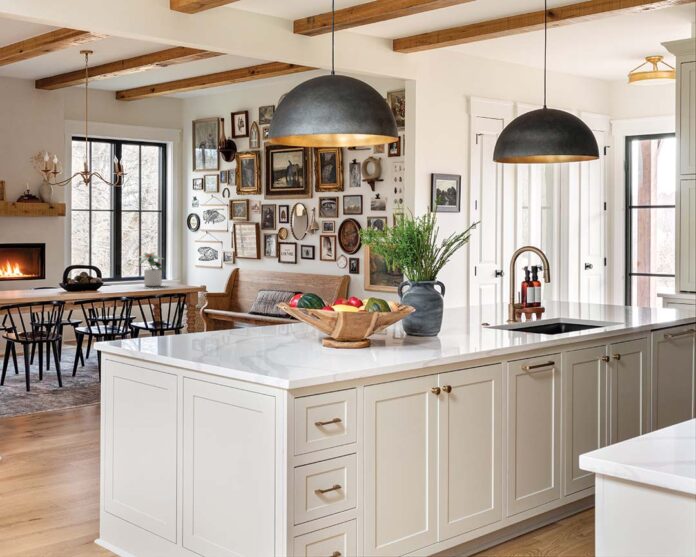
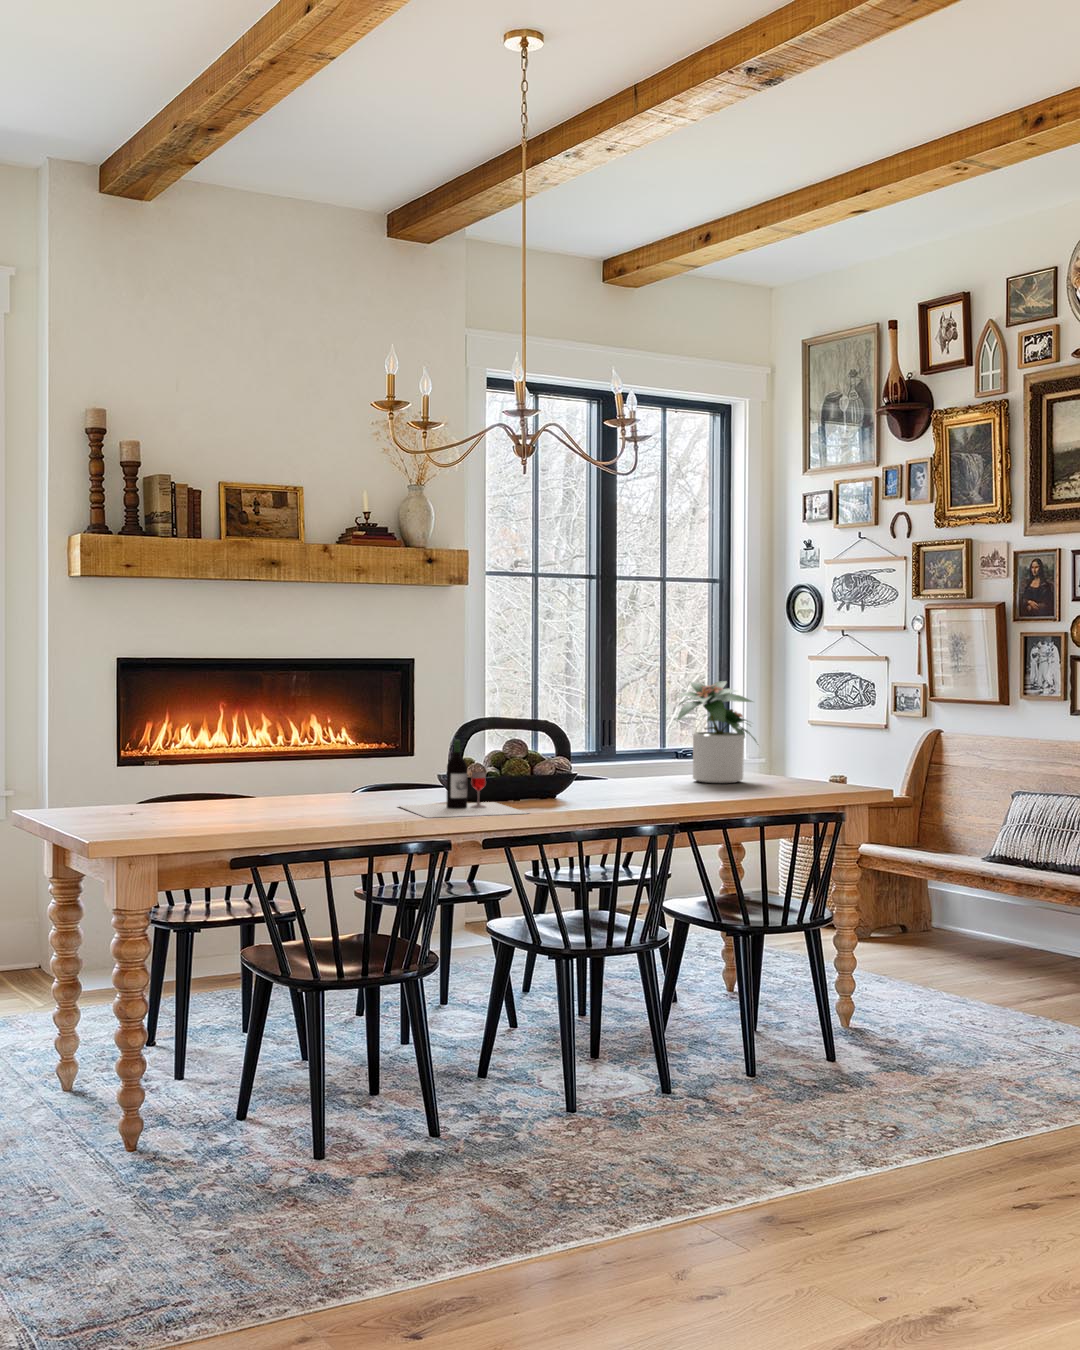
wine bottle: none [44,272,89,296] -> present [400,740,527,818]

